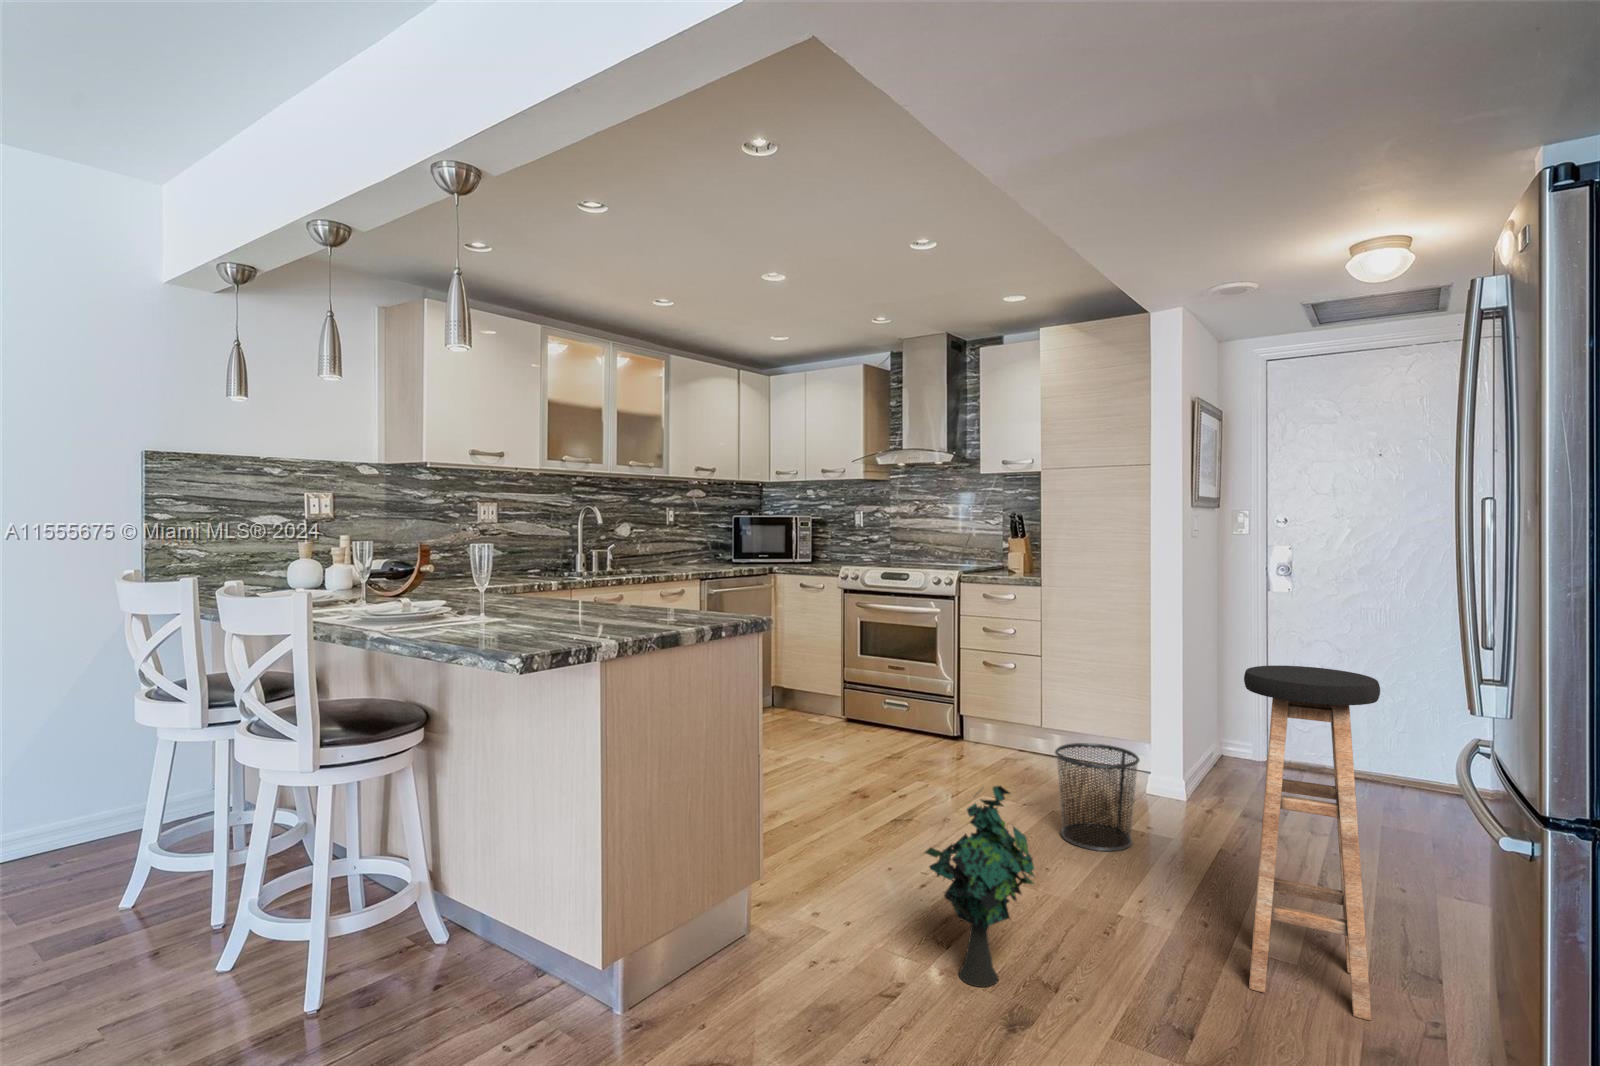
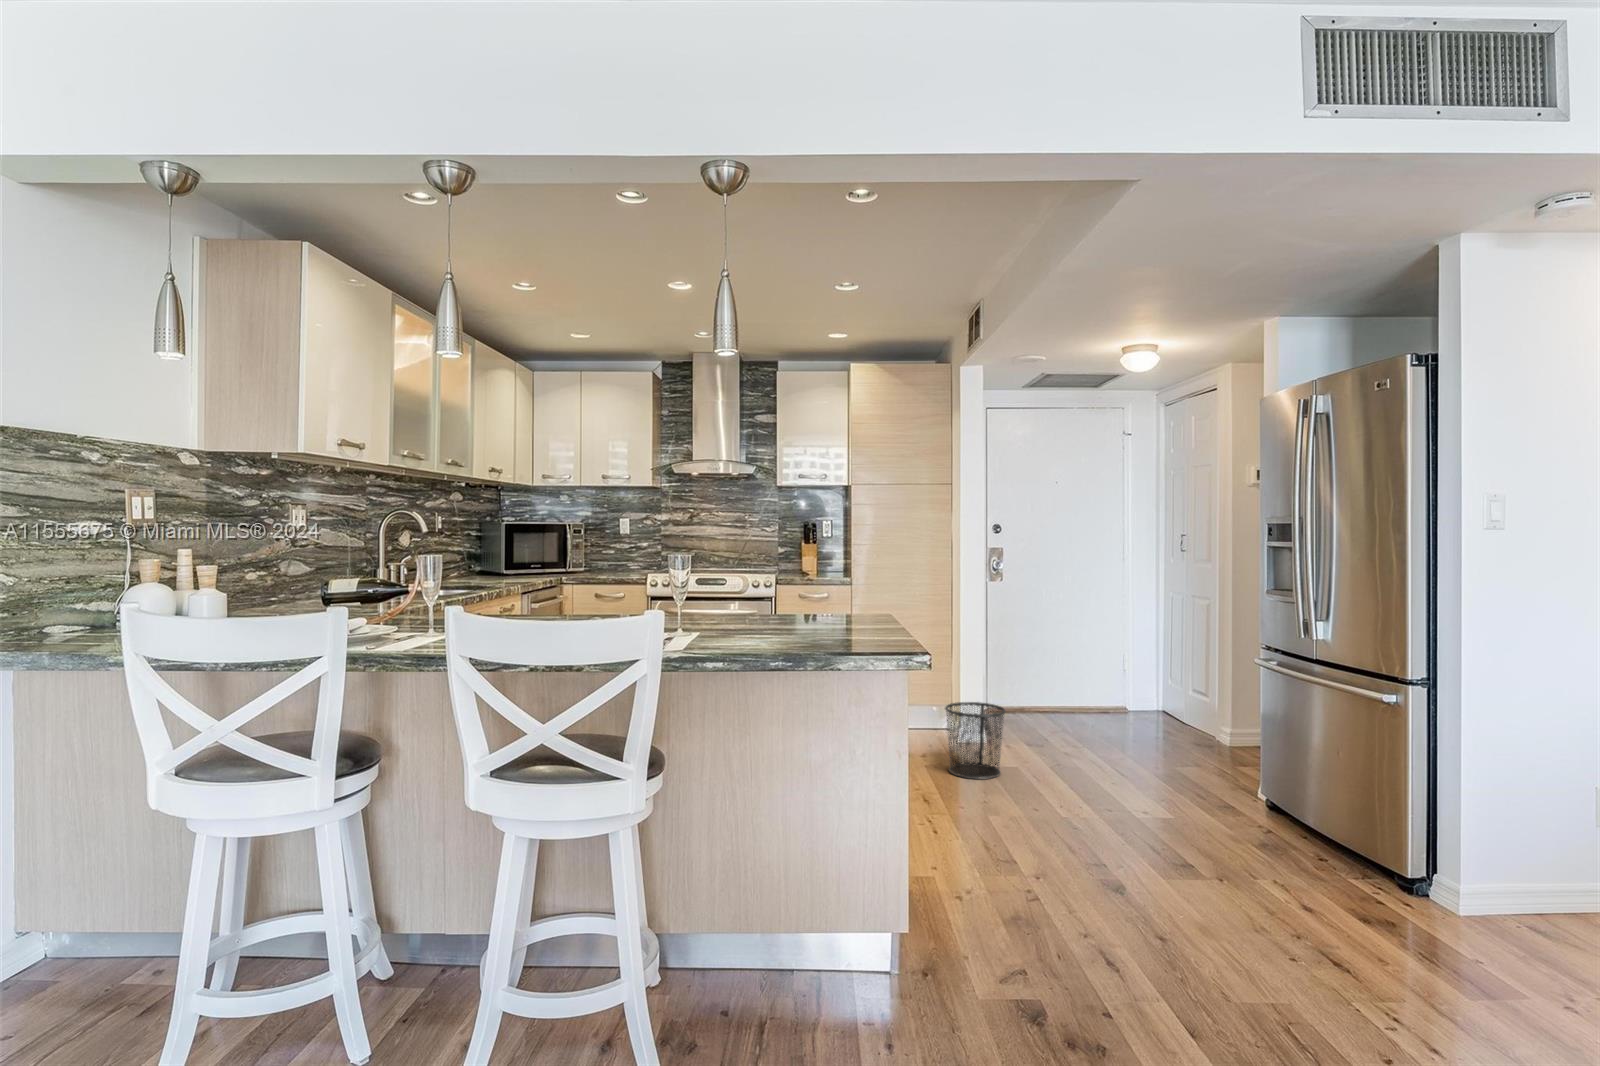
bar stool: present [1244,665,1380,1020] -> none [1134,626,1224,829]
decorative plant: present [925,786,1034,987] -> none [1014,724,1086,869]

